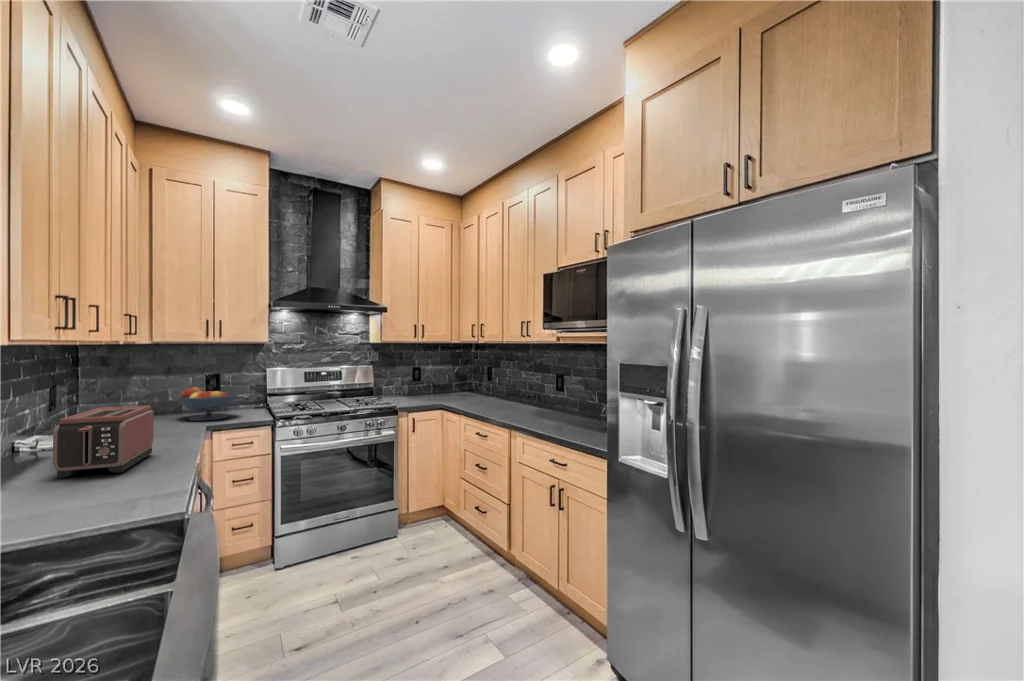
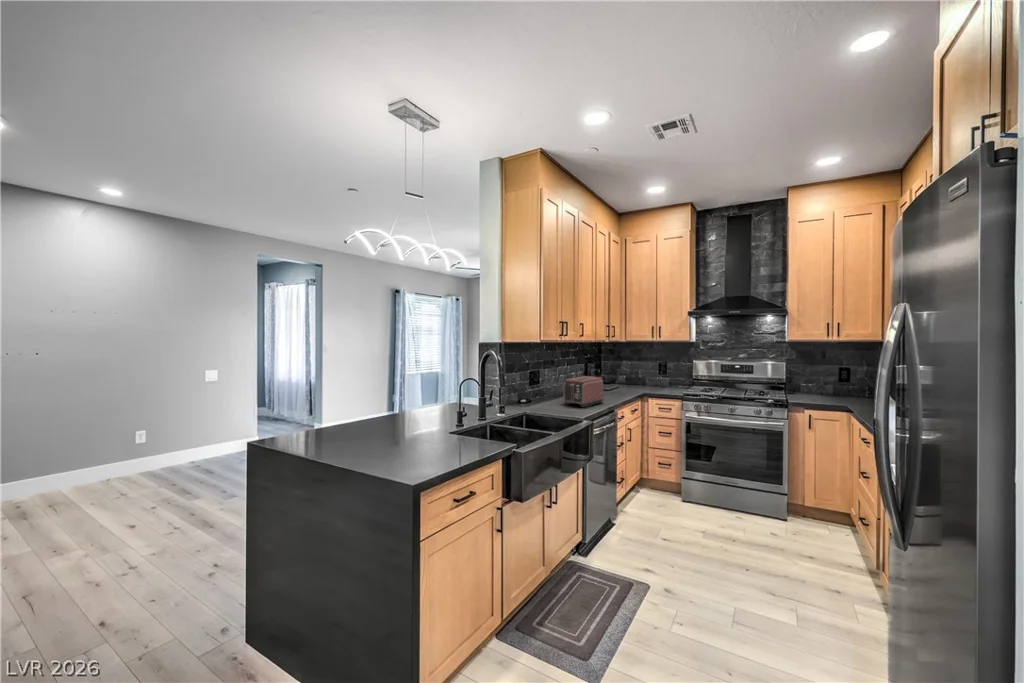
fruit bowl: present [177,387,238,421] -> none [637,369,670,391]

